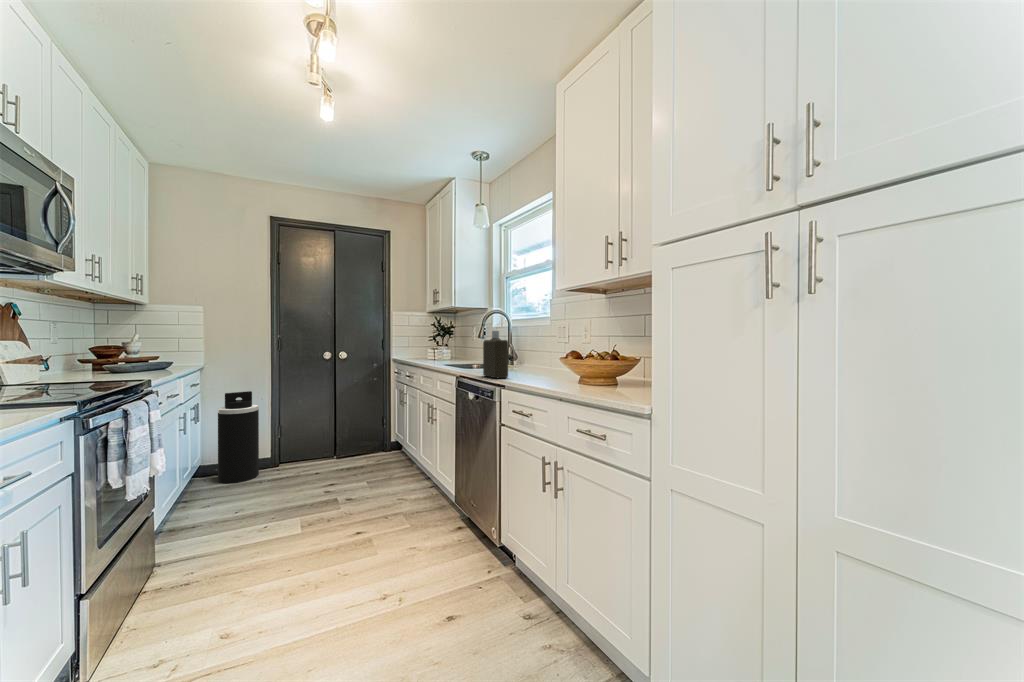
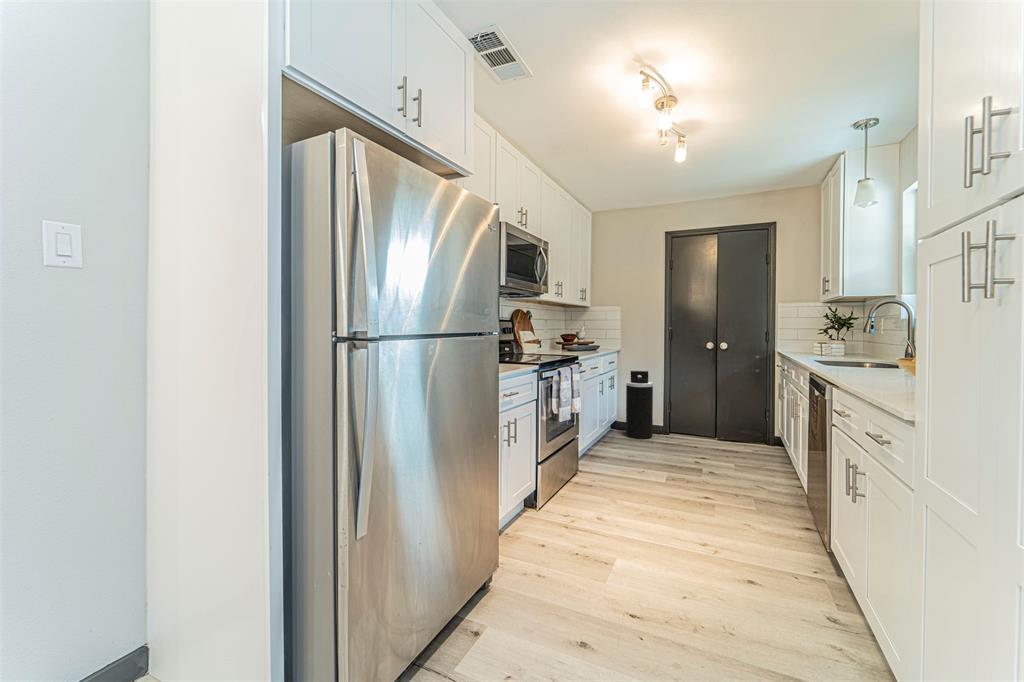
bottle: present [483,331,508,378] -> none [827,323,855,376]

